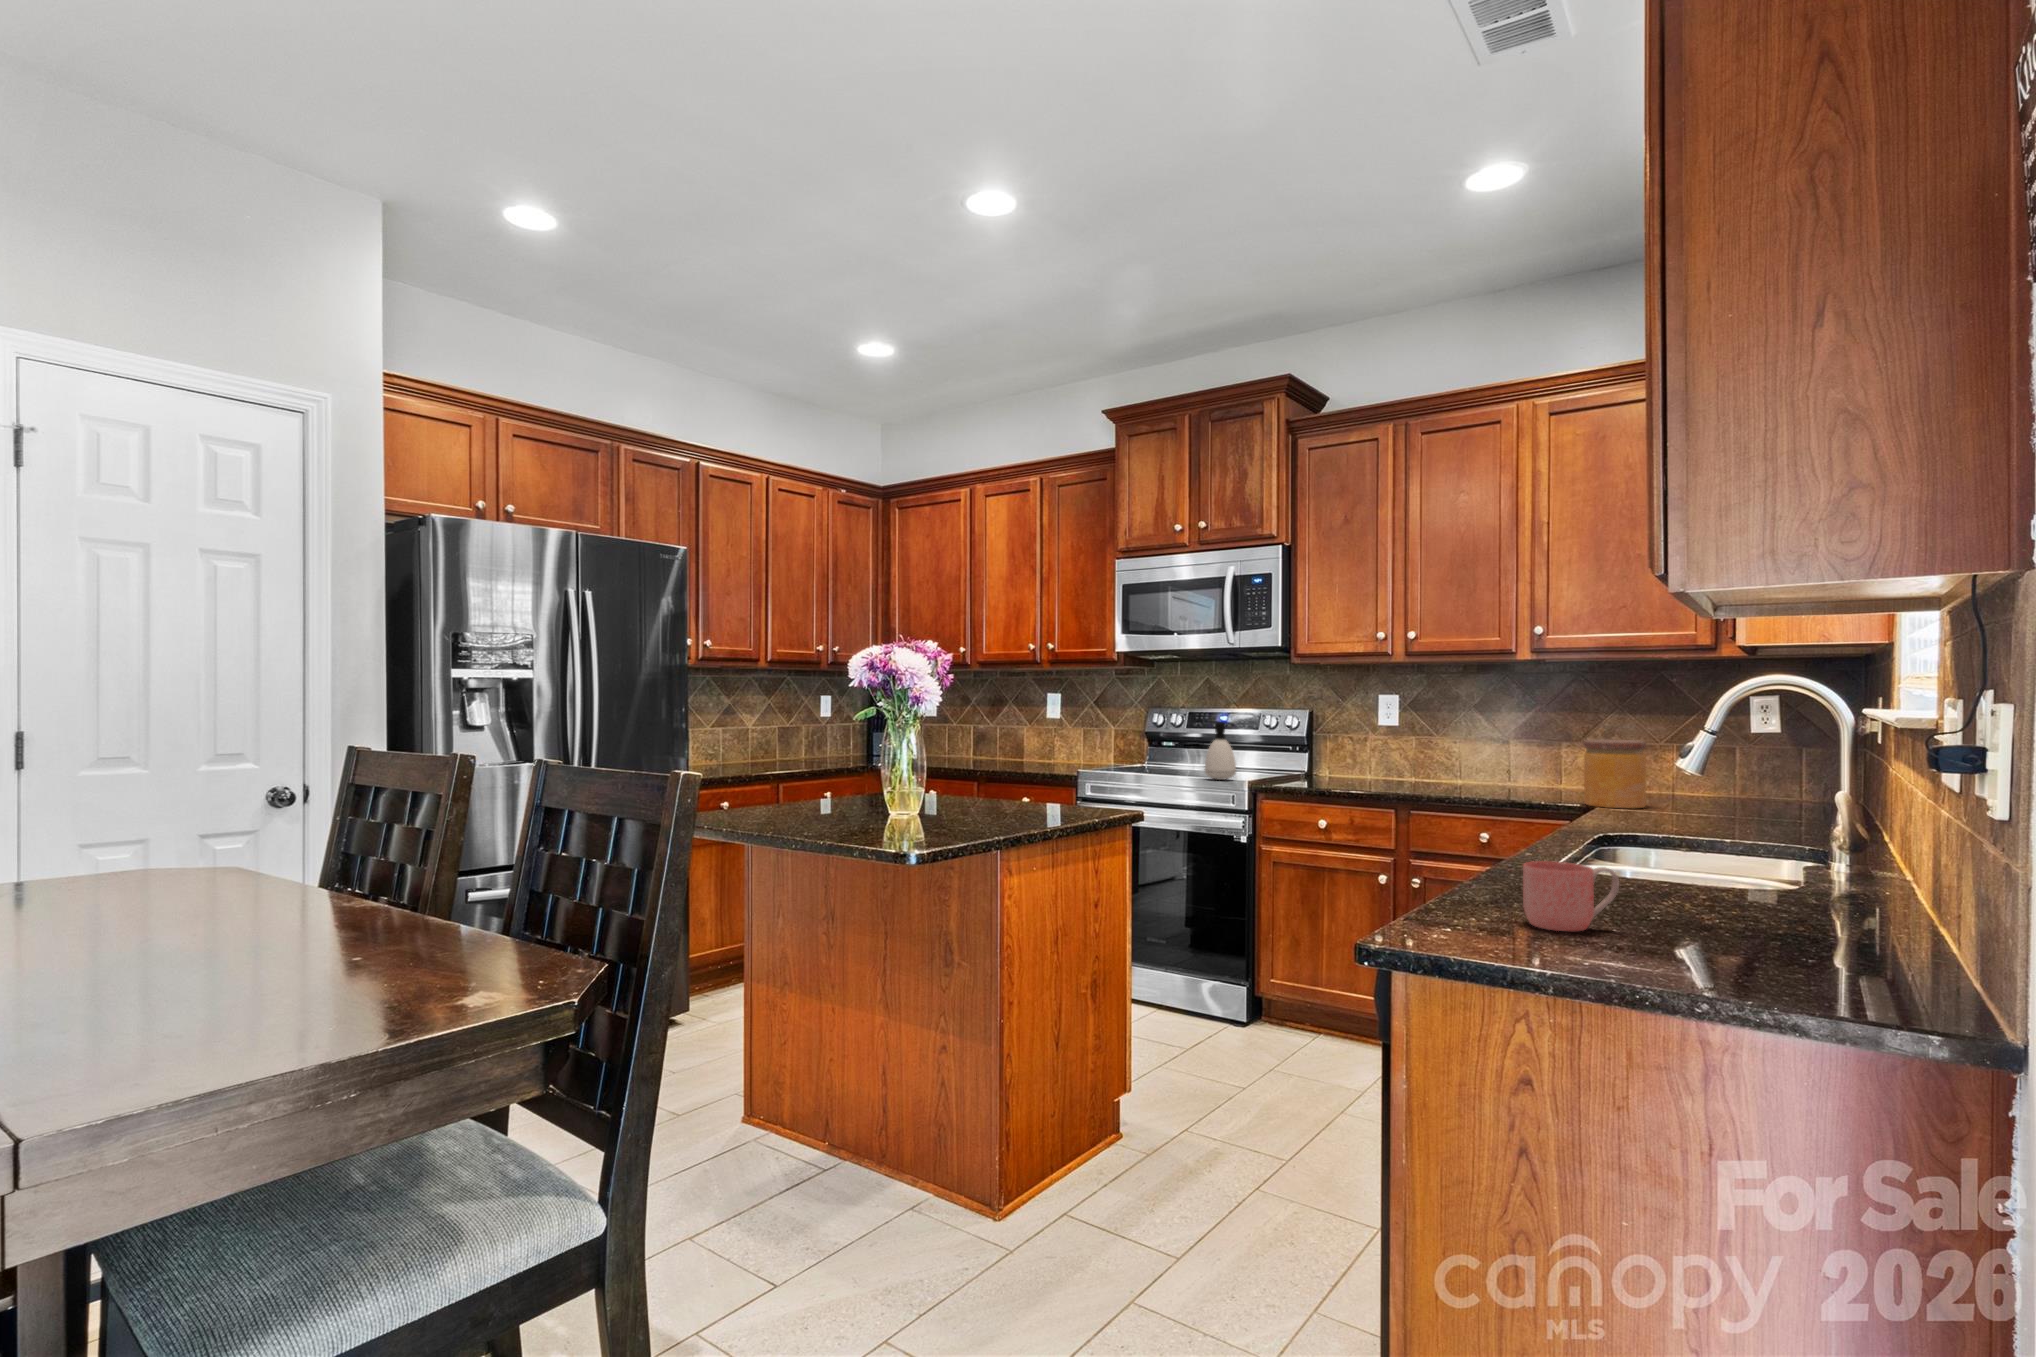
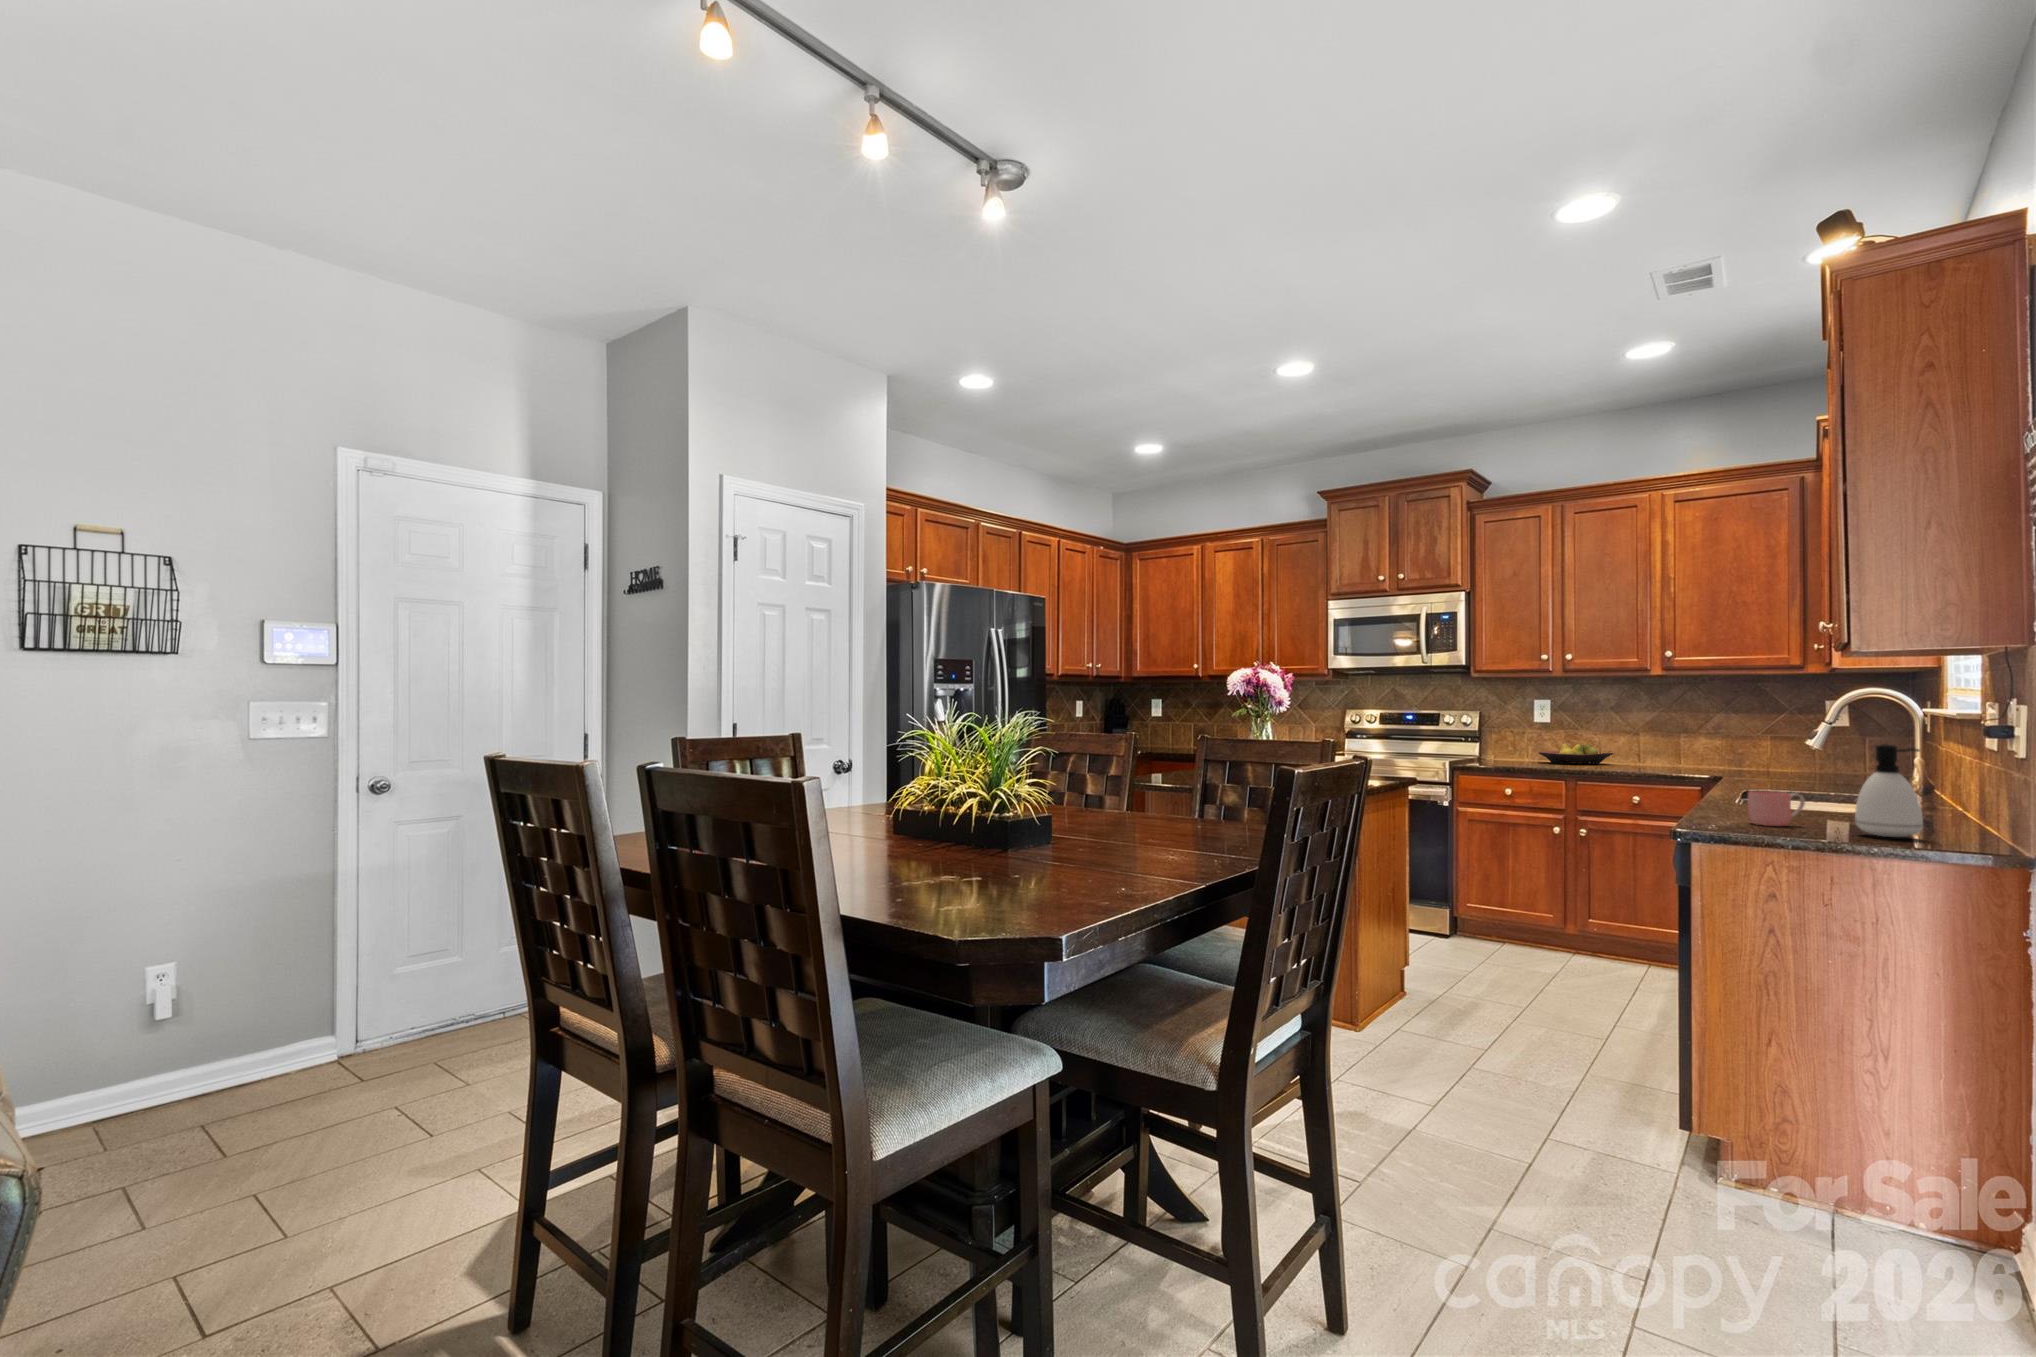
soap dispenser: present [1205,722,1236,780] -> present [1855,744,1923,837]
jar: present [1583,740,1646,808] -> none [1709,731,1758,778]
fruit bowl: none [1378,755,1477,785] -> present [1539,743,1613,764]

